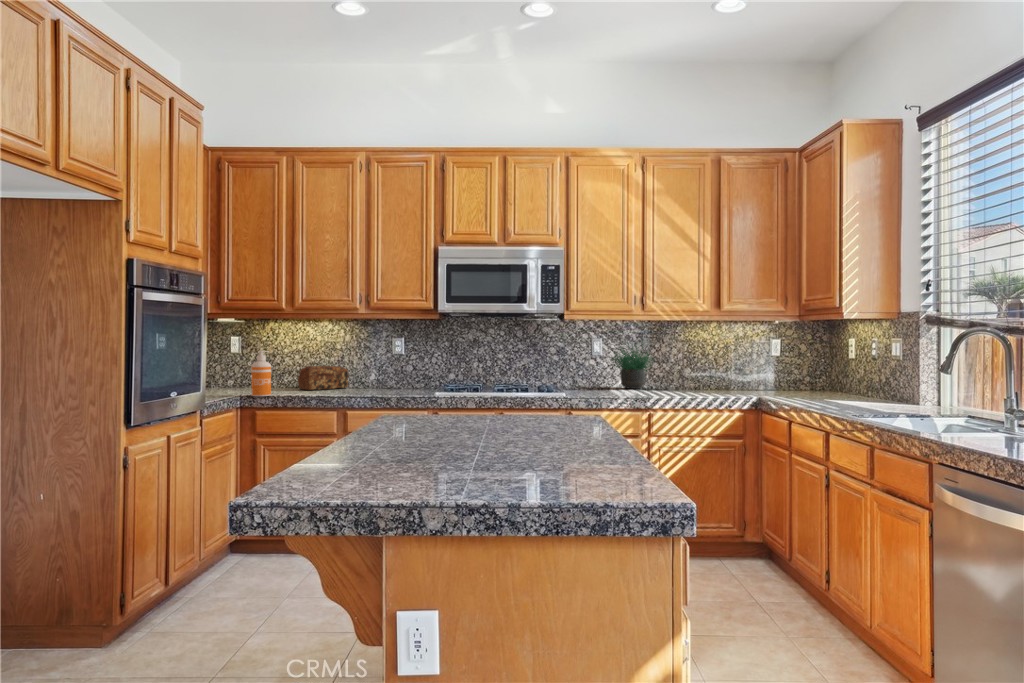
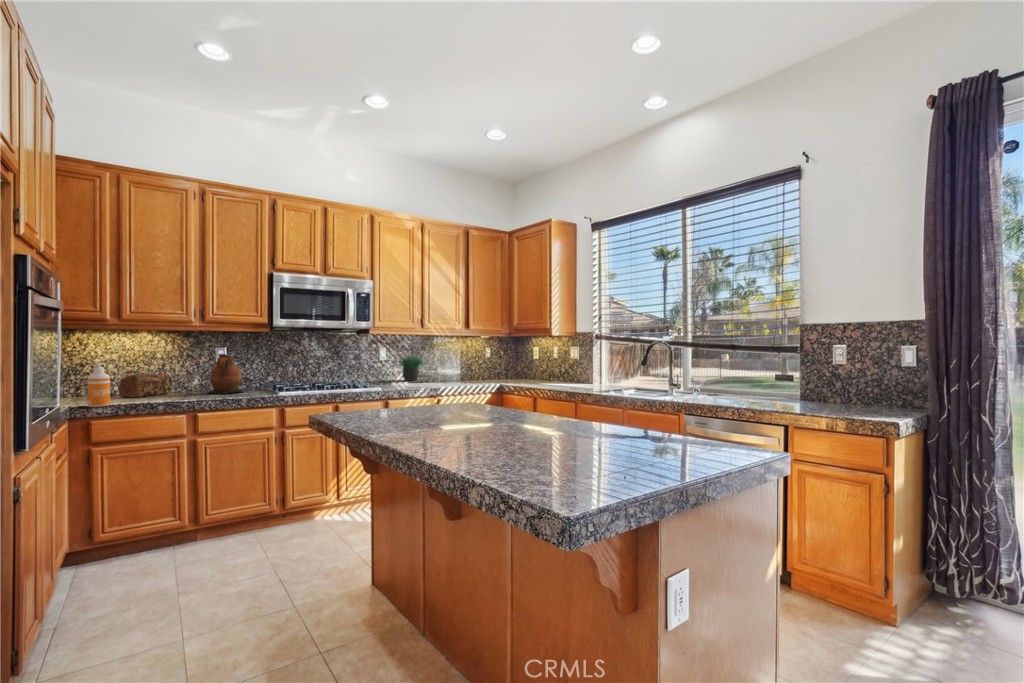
ceramic pitcher: none [372,345,416,391] -> present [209,354,247,393]

